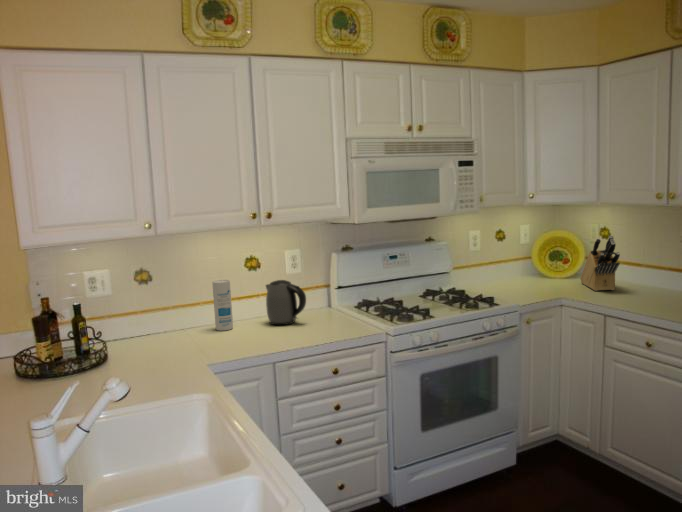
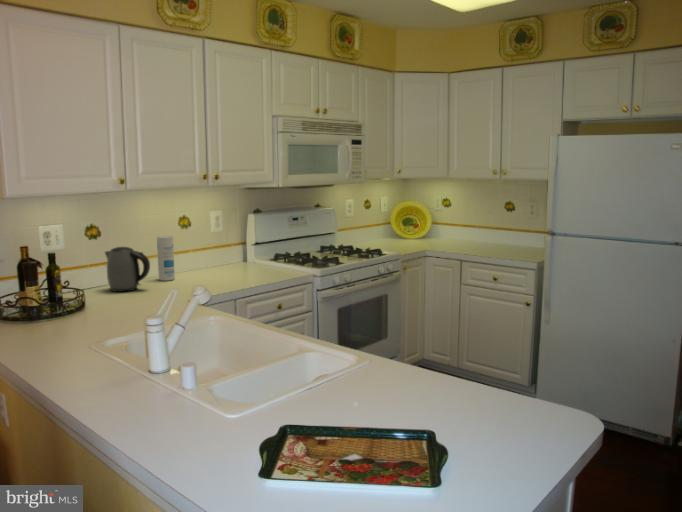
knife block: present [581,235,620,291] -> none [429,205,462,247]
kettle: present [266,280,306,325] -> present [105,247,150,292]

